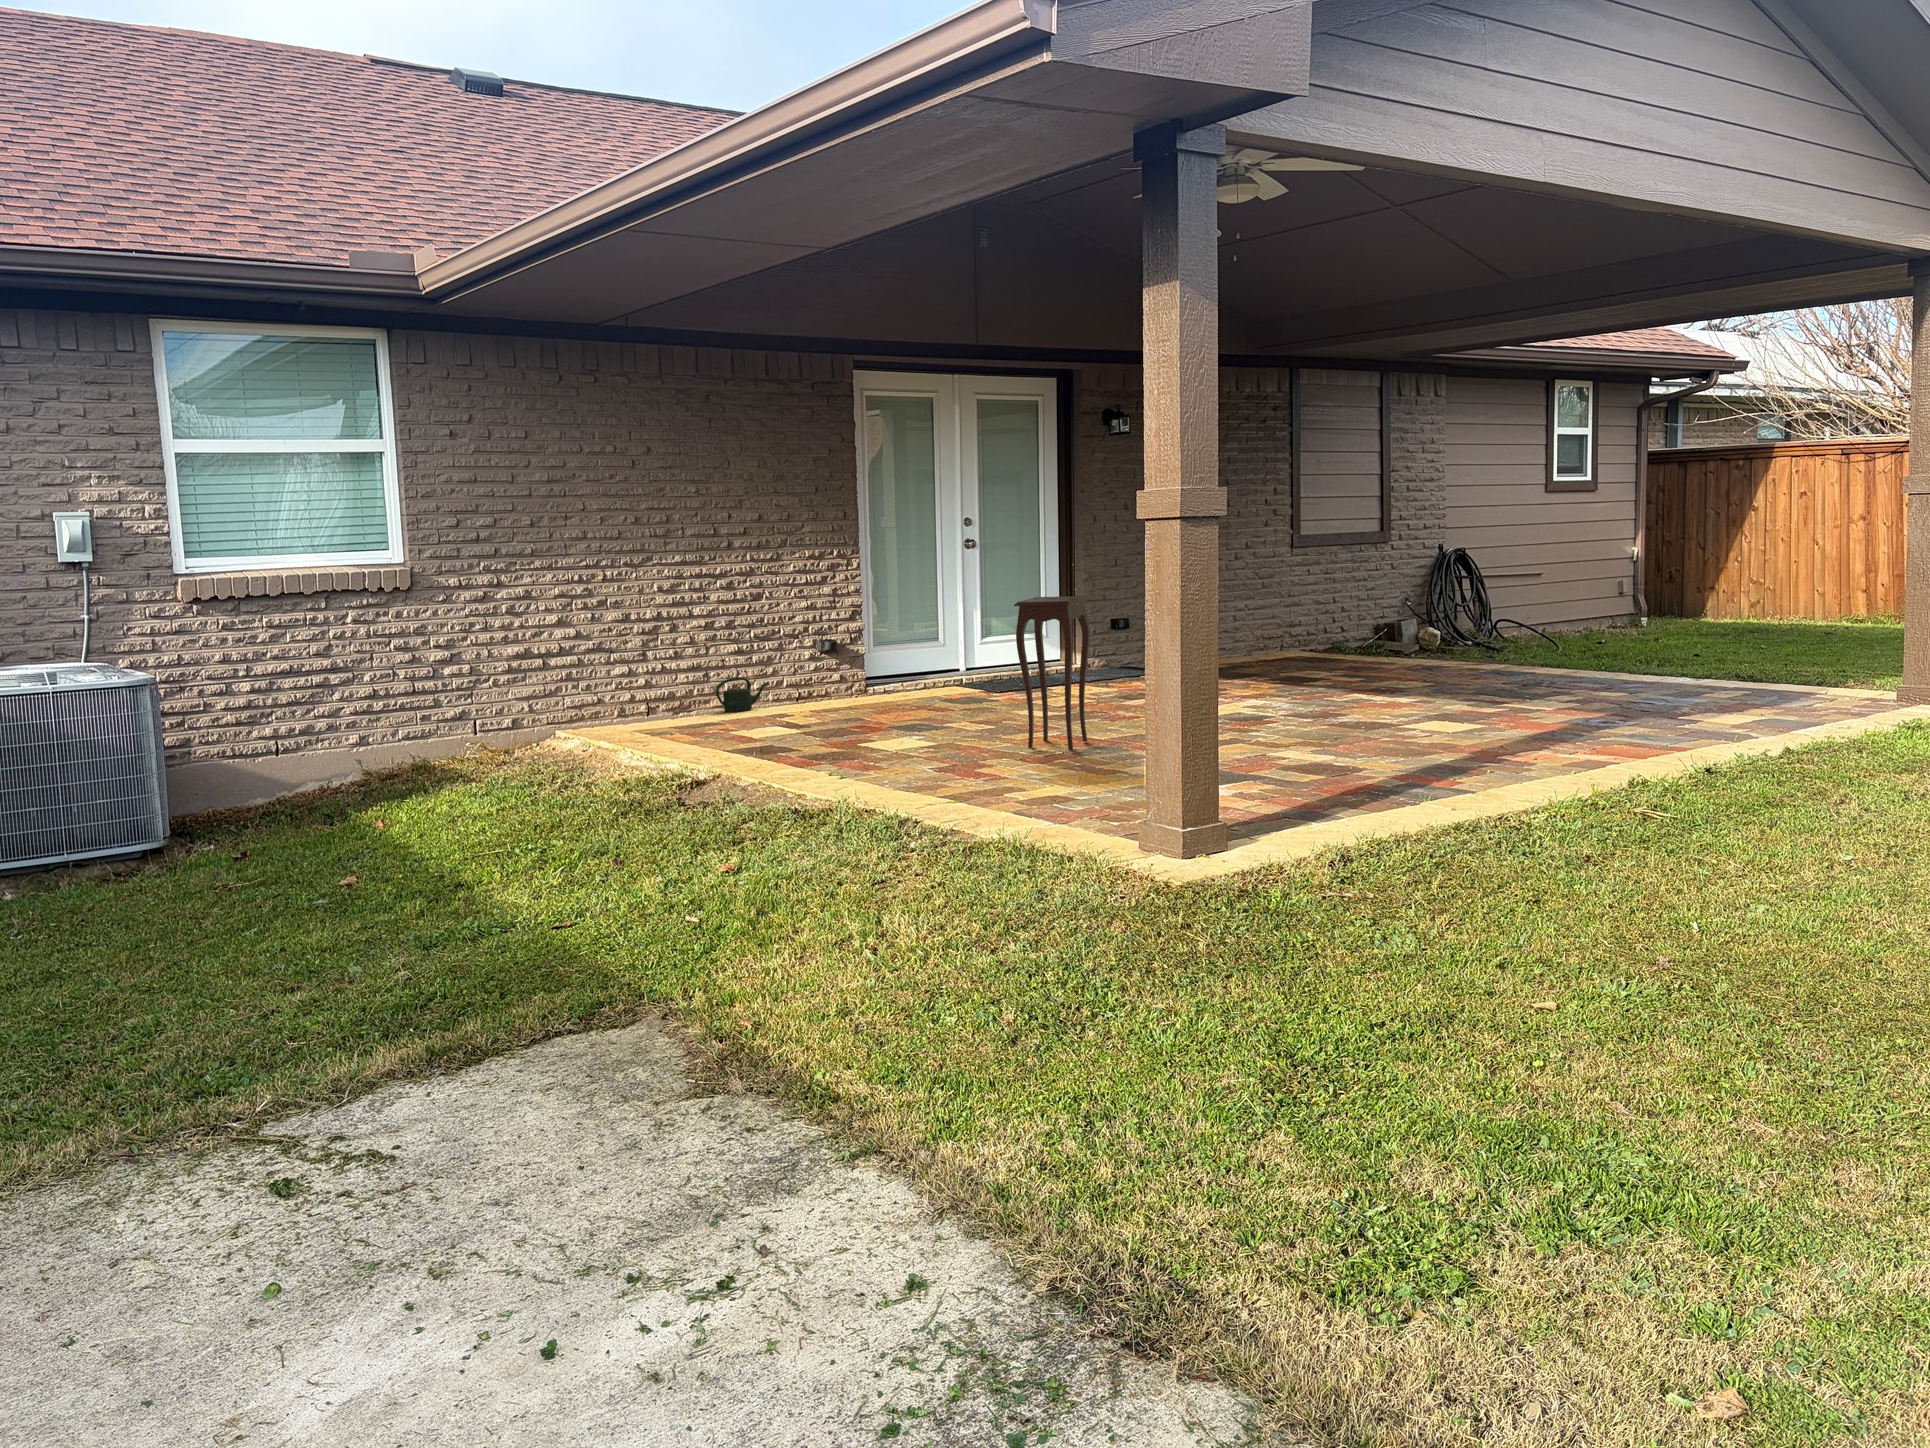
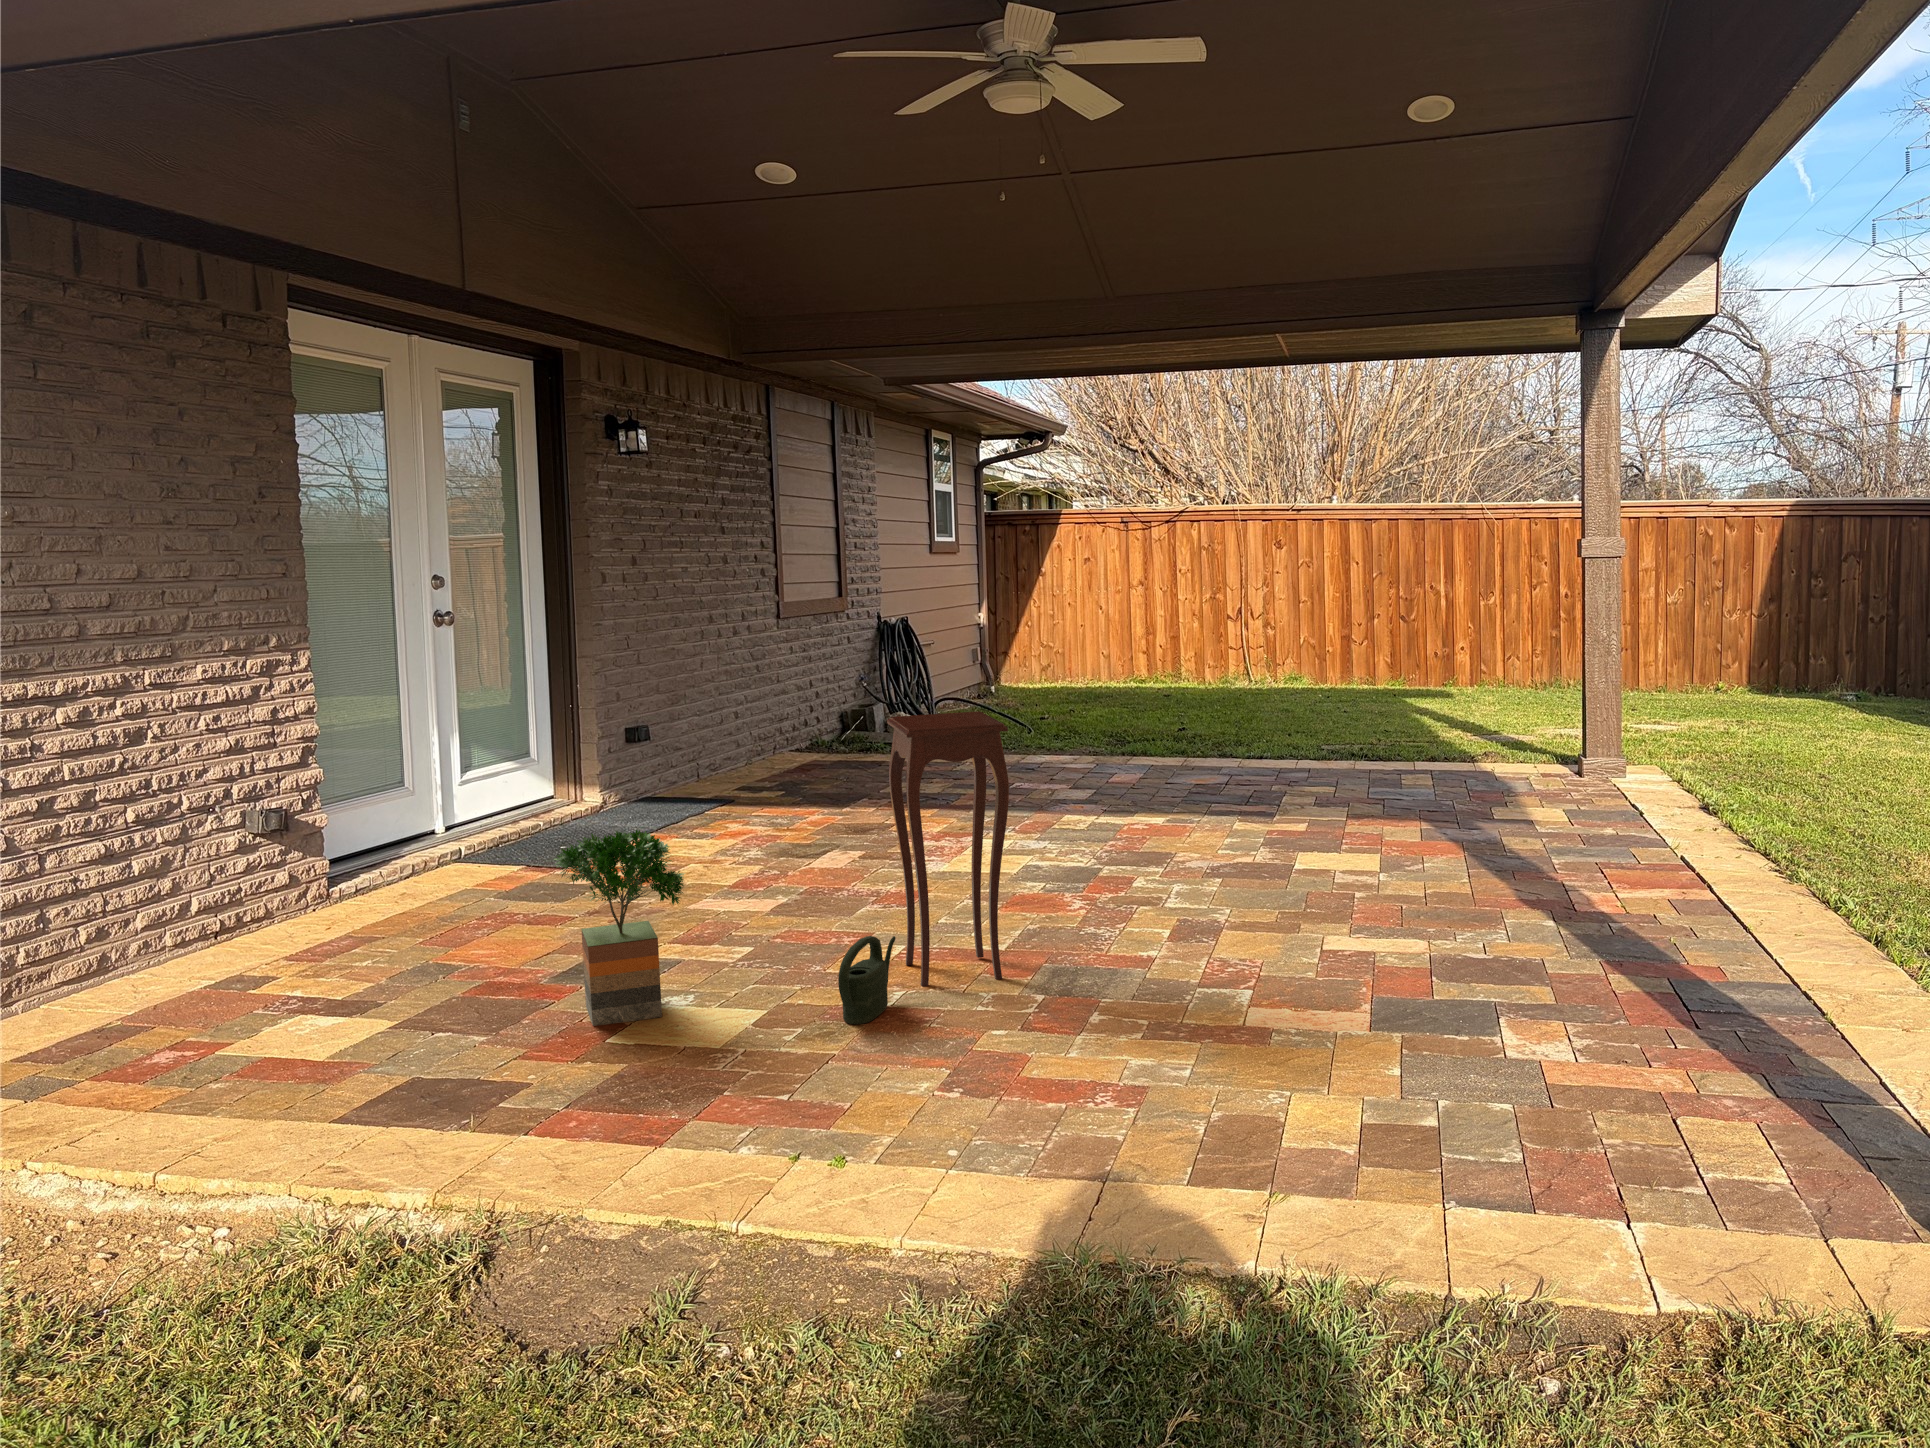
potted tree: none [854,647,915,743] -> present [554,830,685,1026]
watering can: present [716,678,768,712] -> present [838,936,896,1024]

